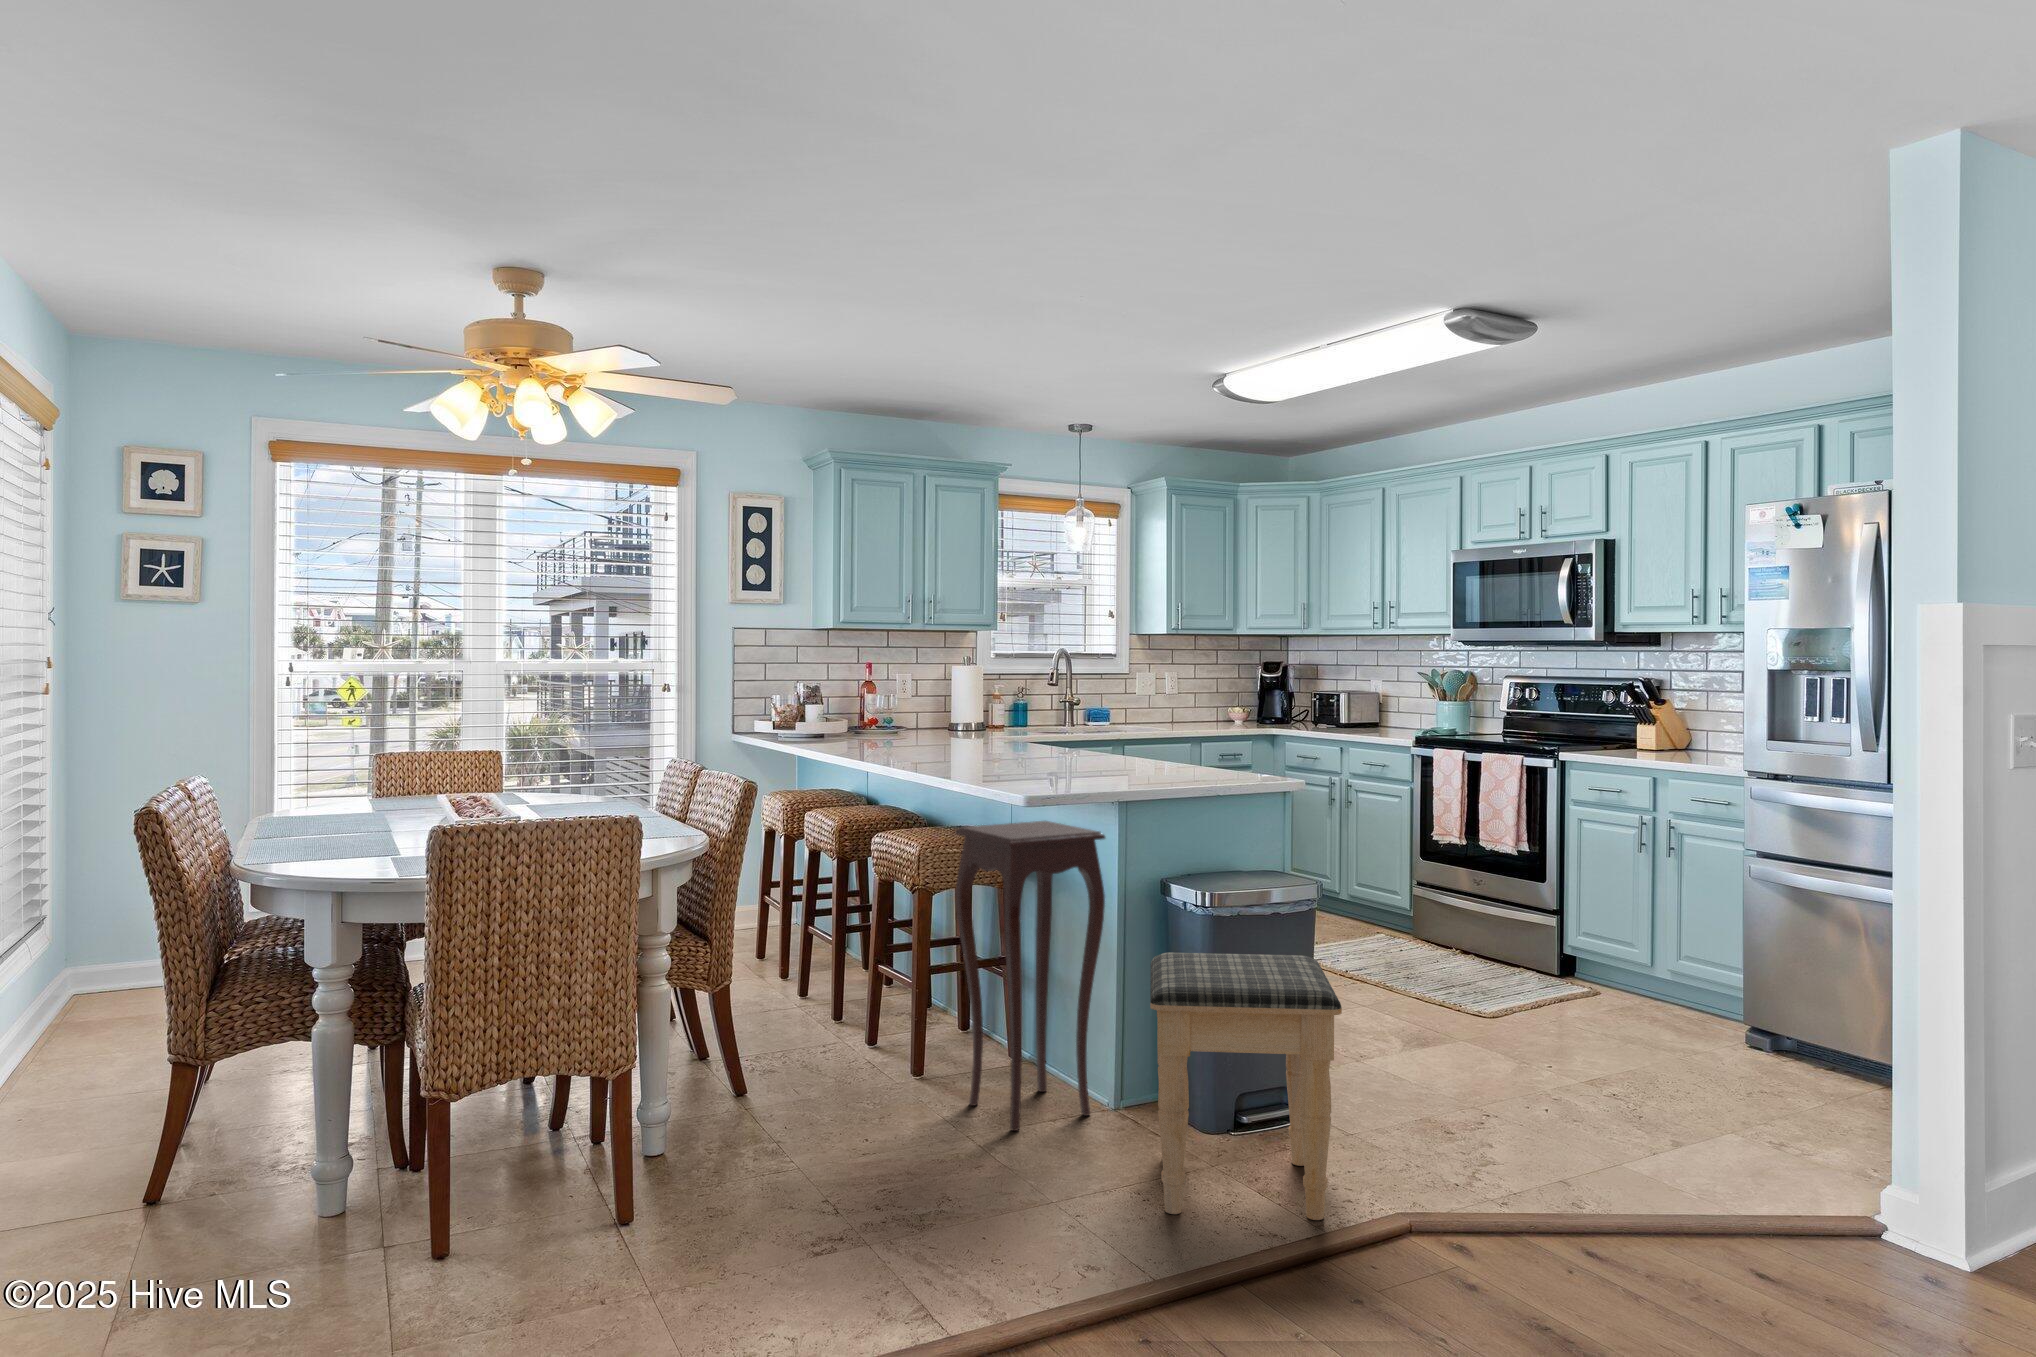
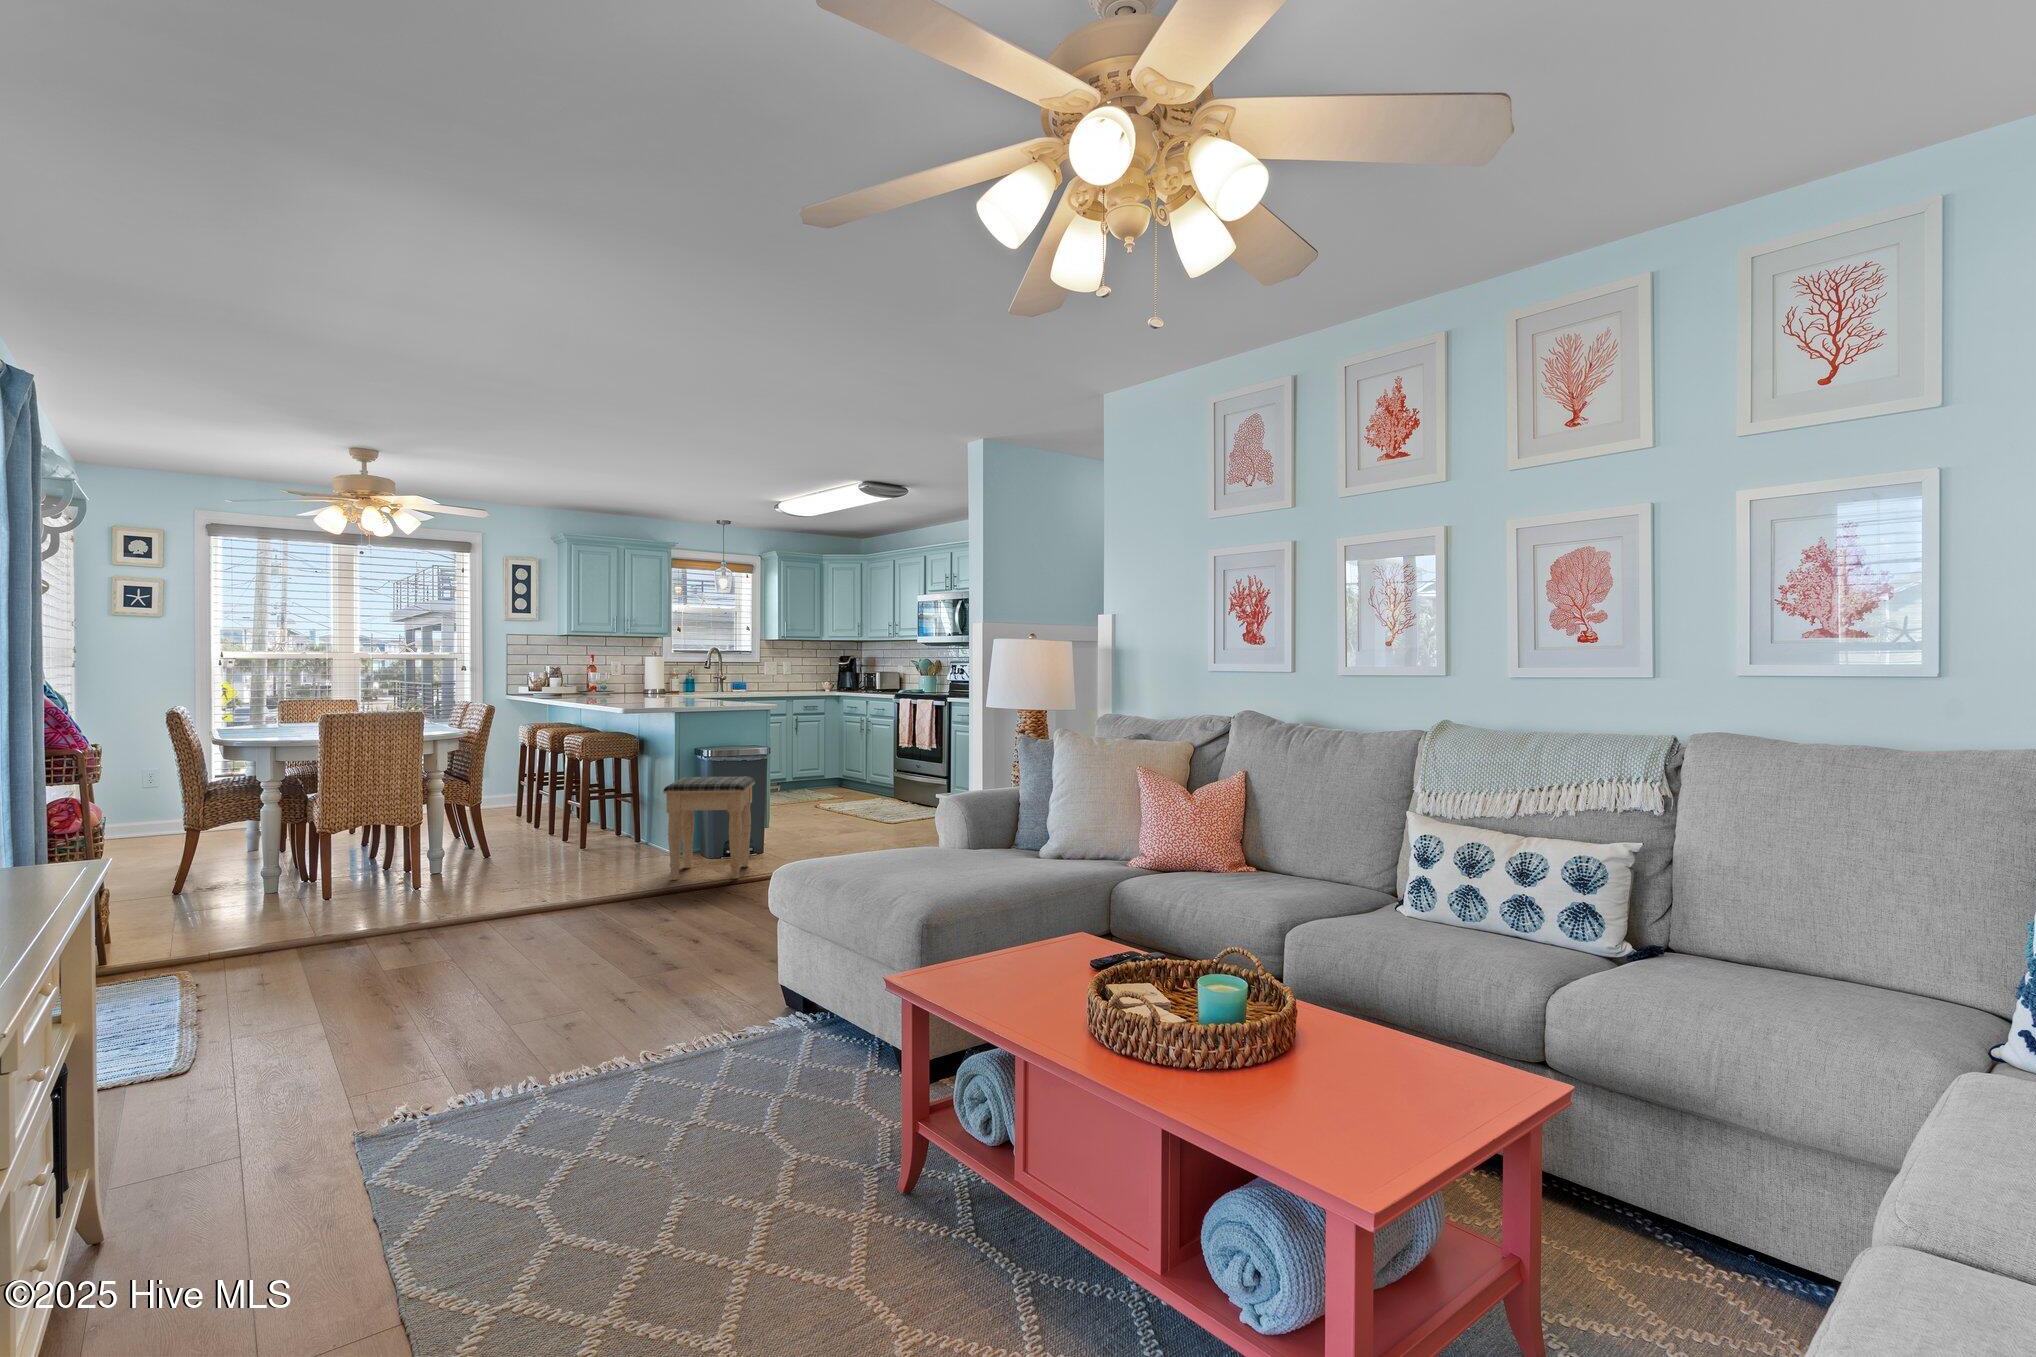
side table: present [955,821,1105,1131] -> none [596,725,667,863]

